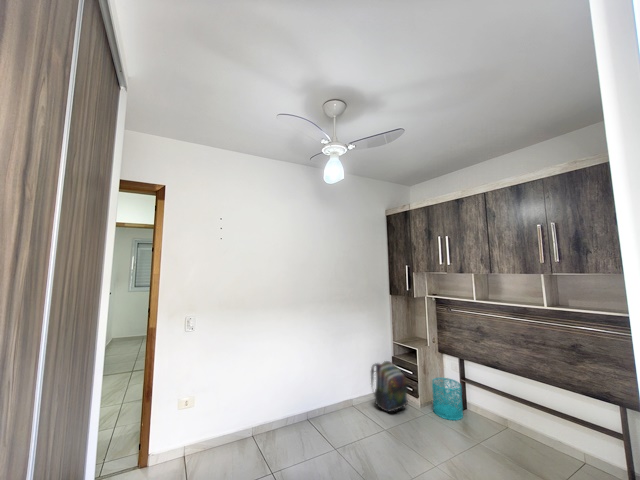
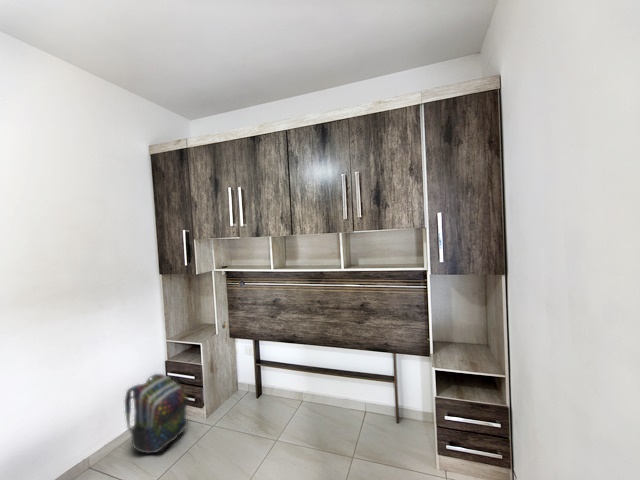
wastebasket: present [432,378,463,420] -> none [222,368,259,423]

